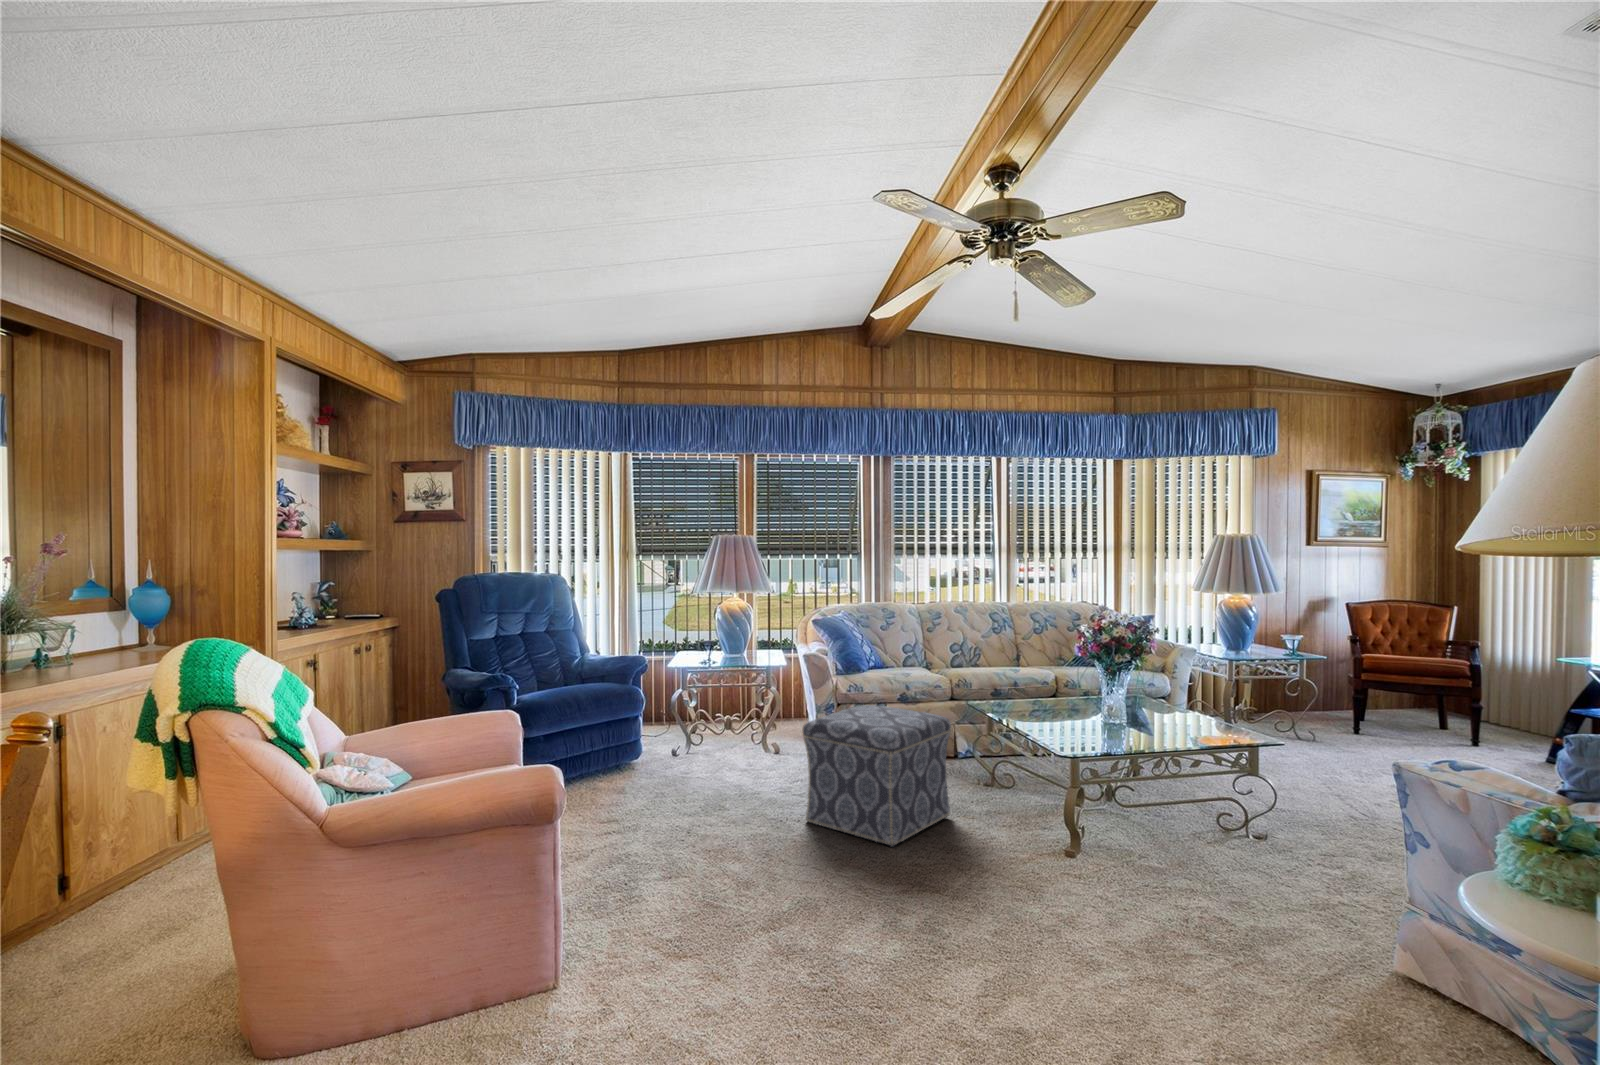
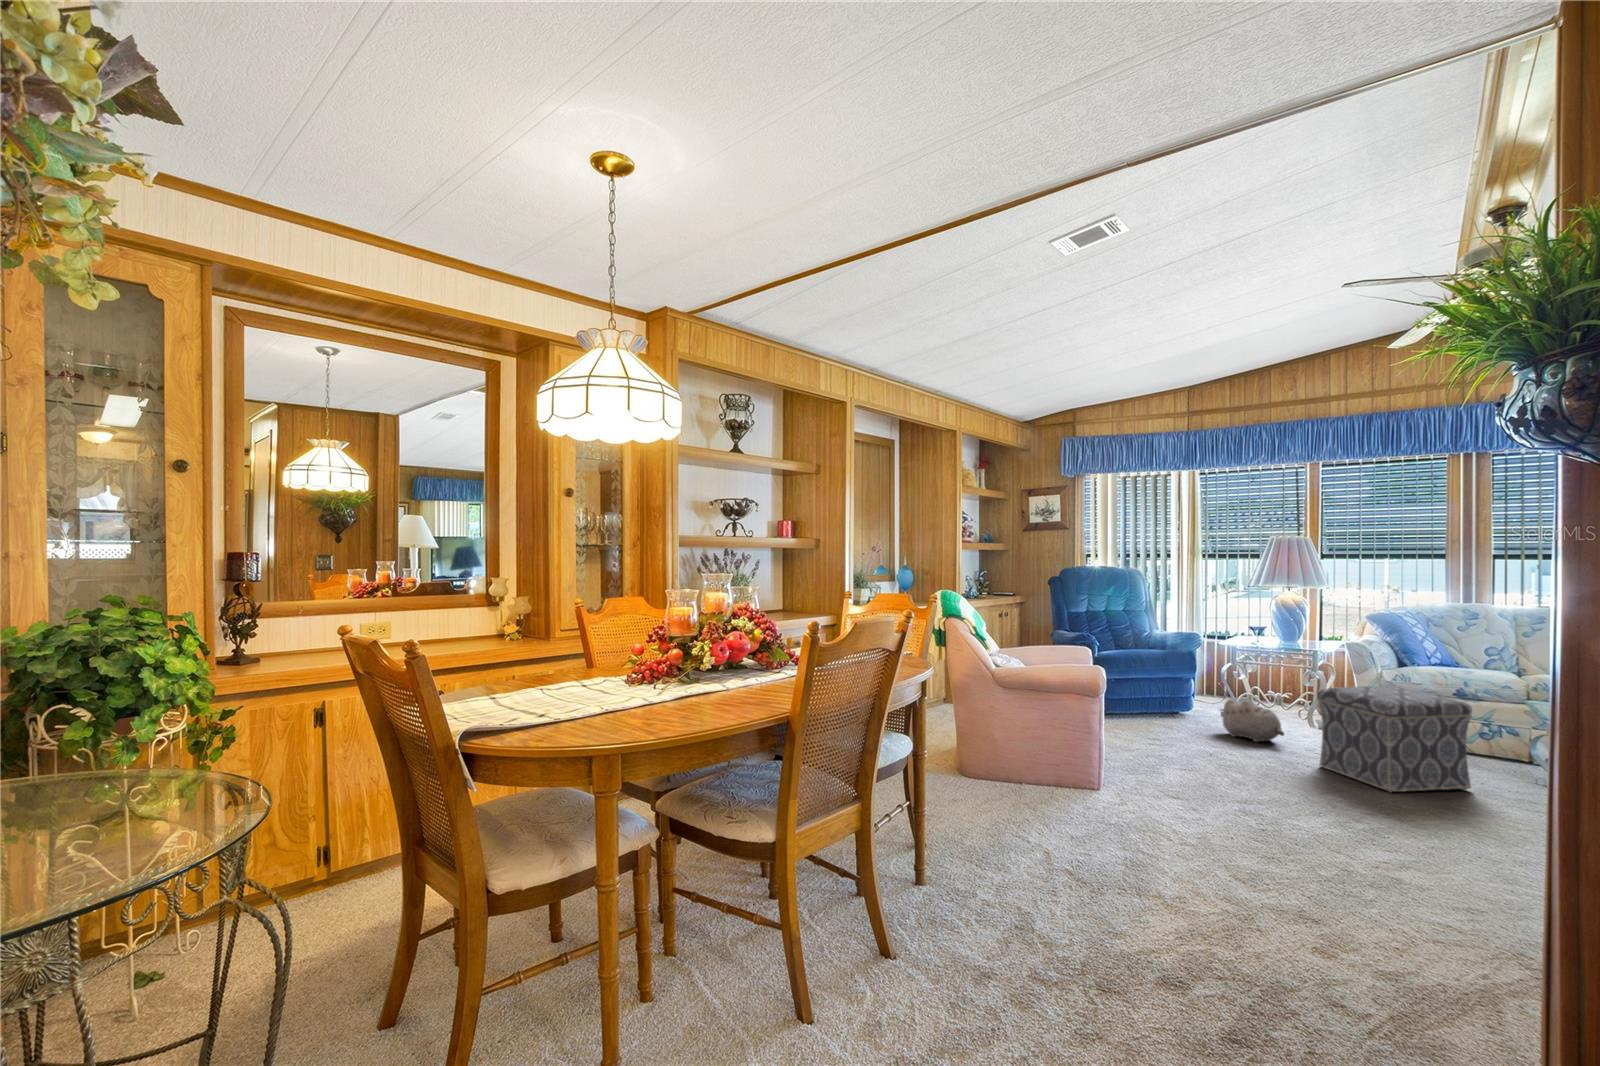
plush toy: none [678,742,757,797] -> present [1221,699,1284,742]

